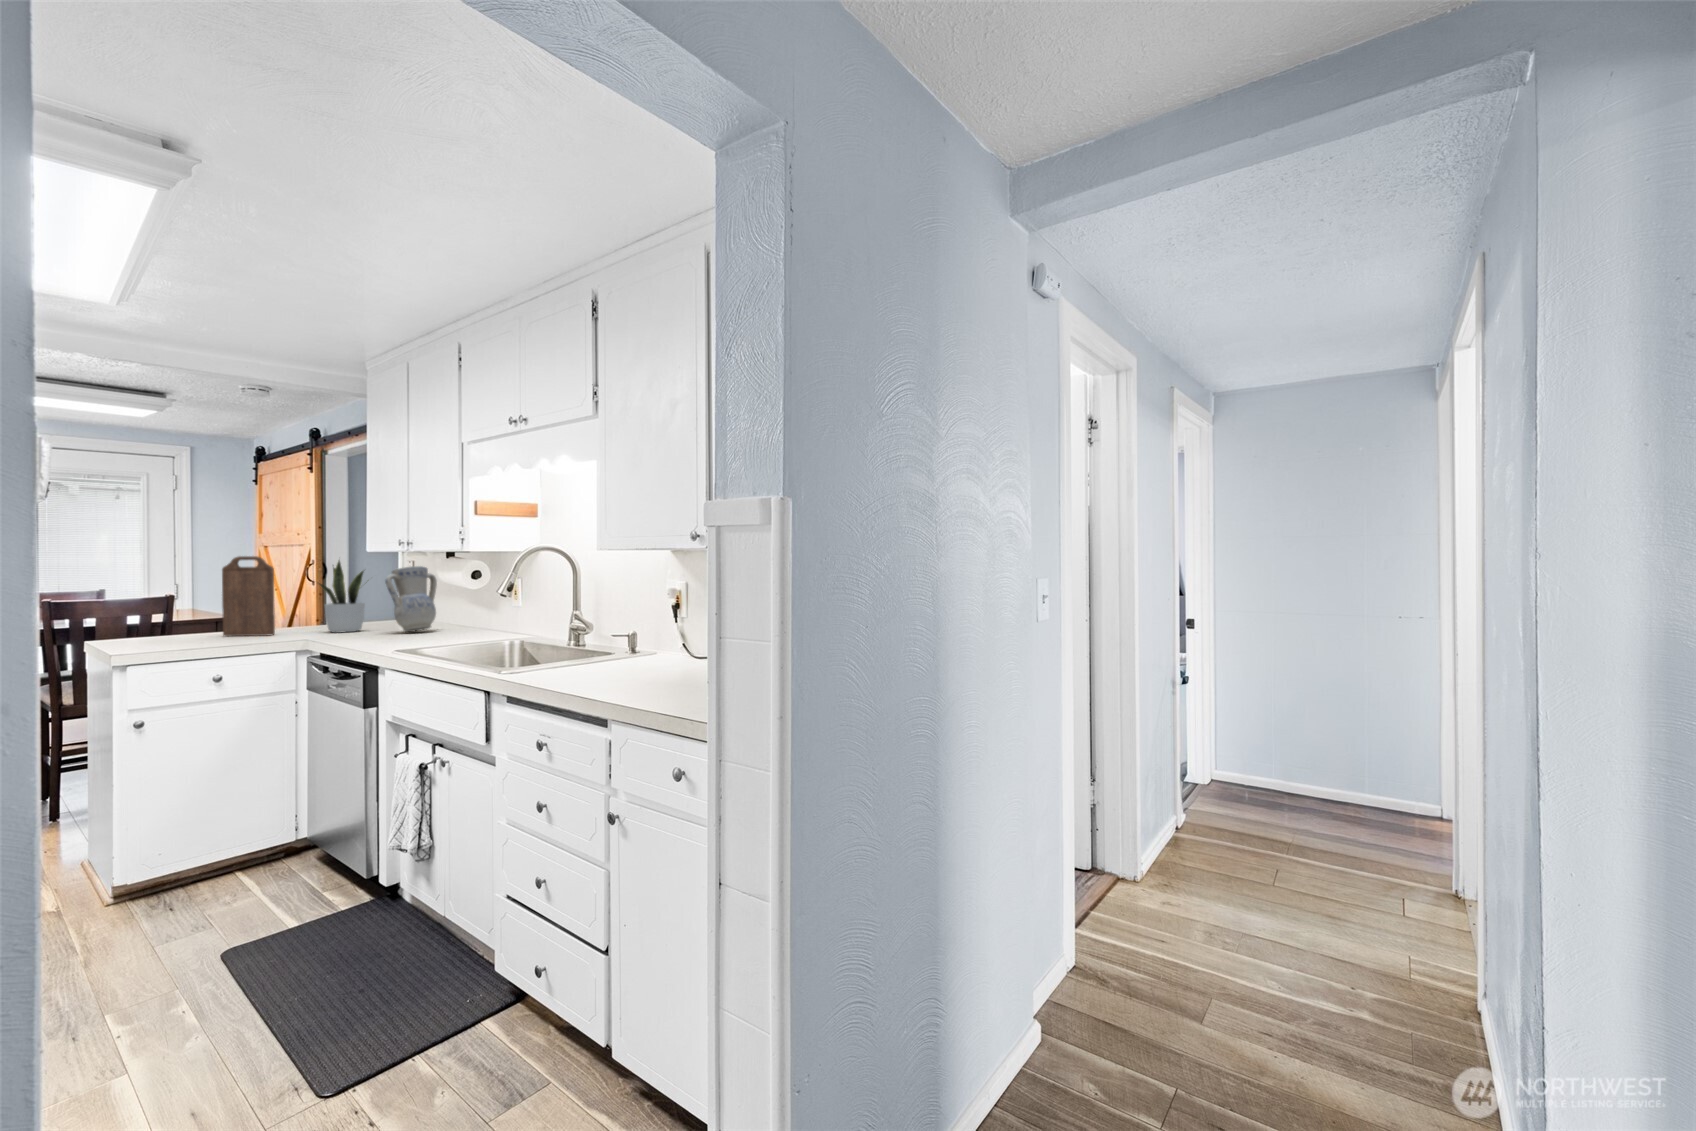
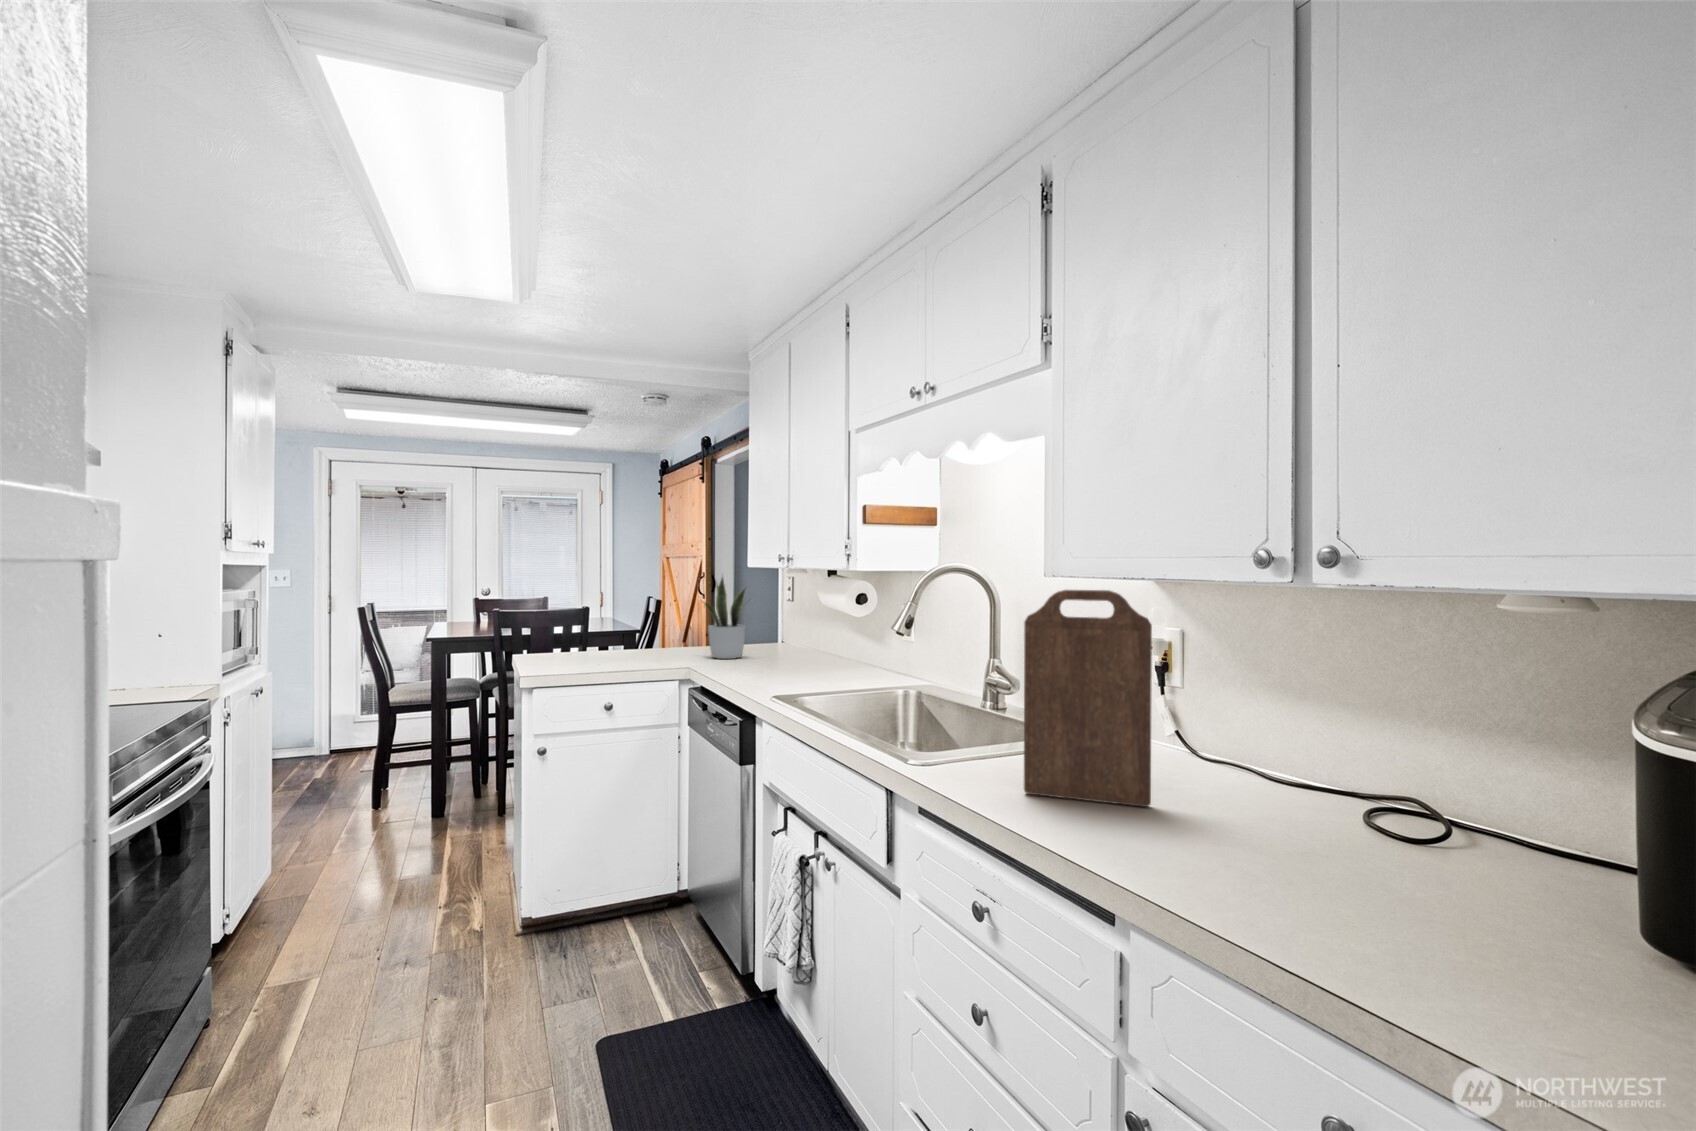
cutting board: present [222,556,275,636] -> present [1024,590,1152,807]
vase: present [385,566,437,632] -> none [766,586,818,664]

